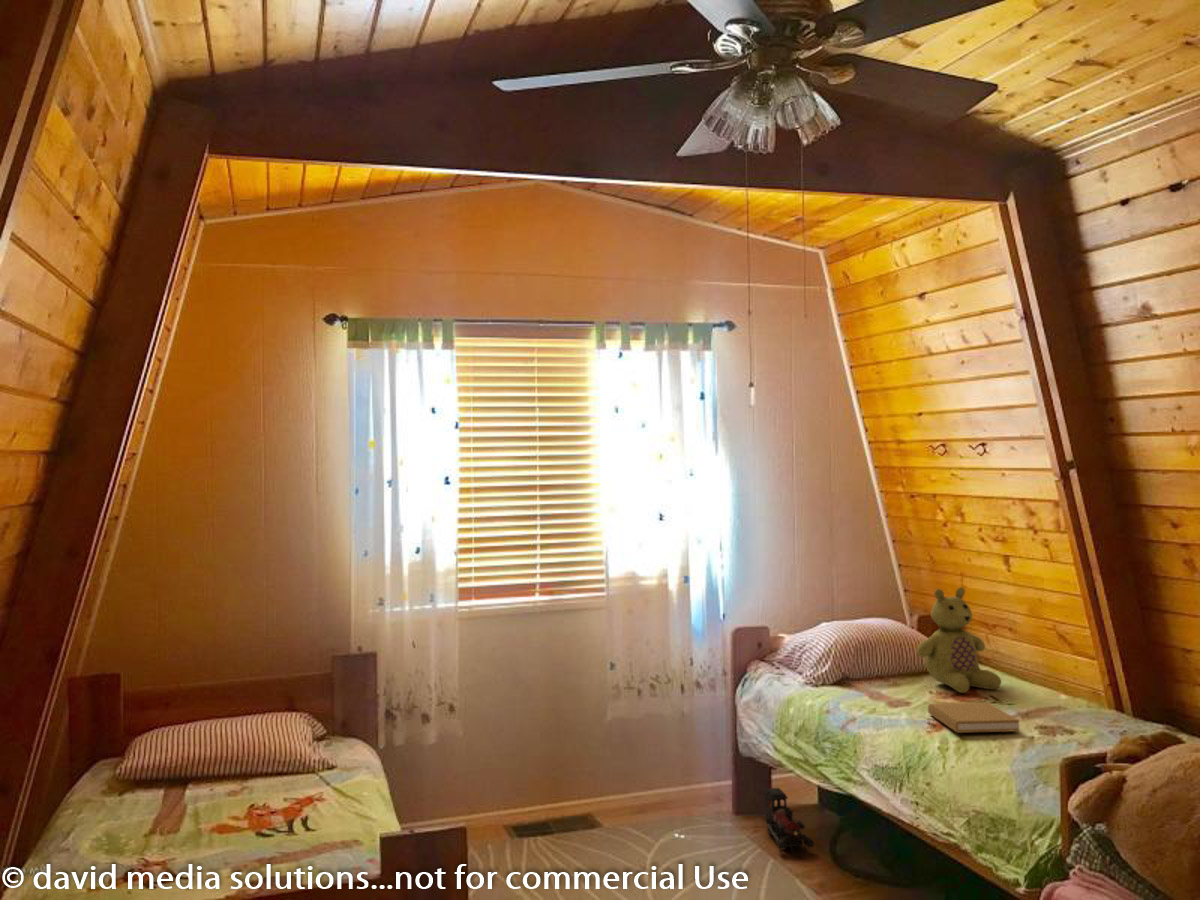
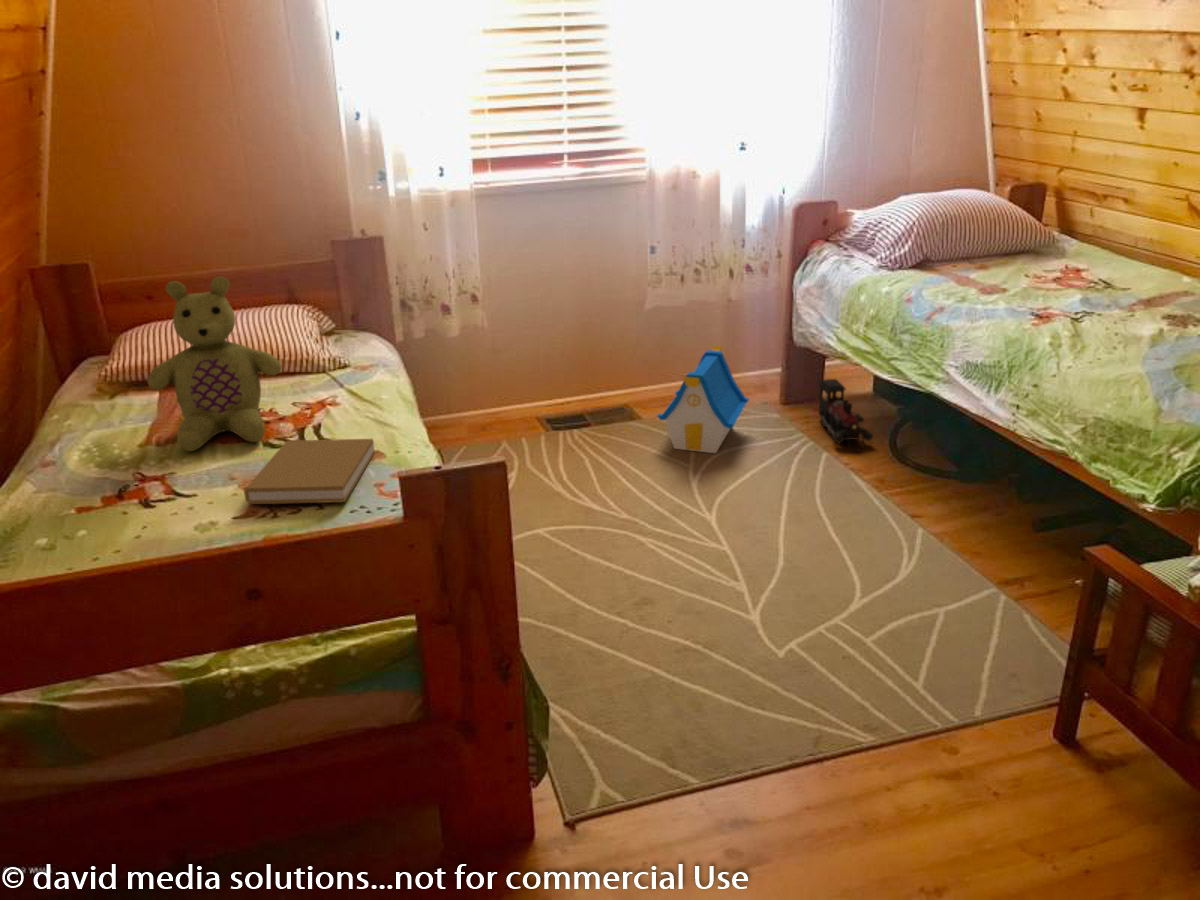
stuffed bear: present [916,587,1001,693] -> present [148,277,282,451]
book: present [928,702,1020,733] -> present [244,439,375,504]
toy house: none [612,756,700,860] -> present [657,346,750,453]

